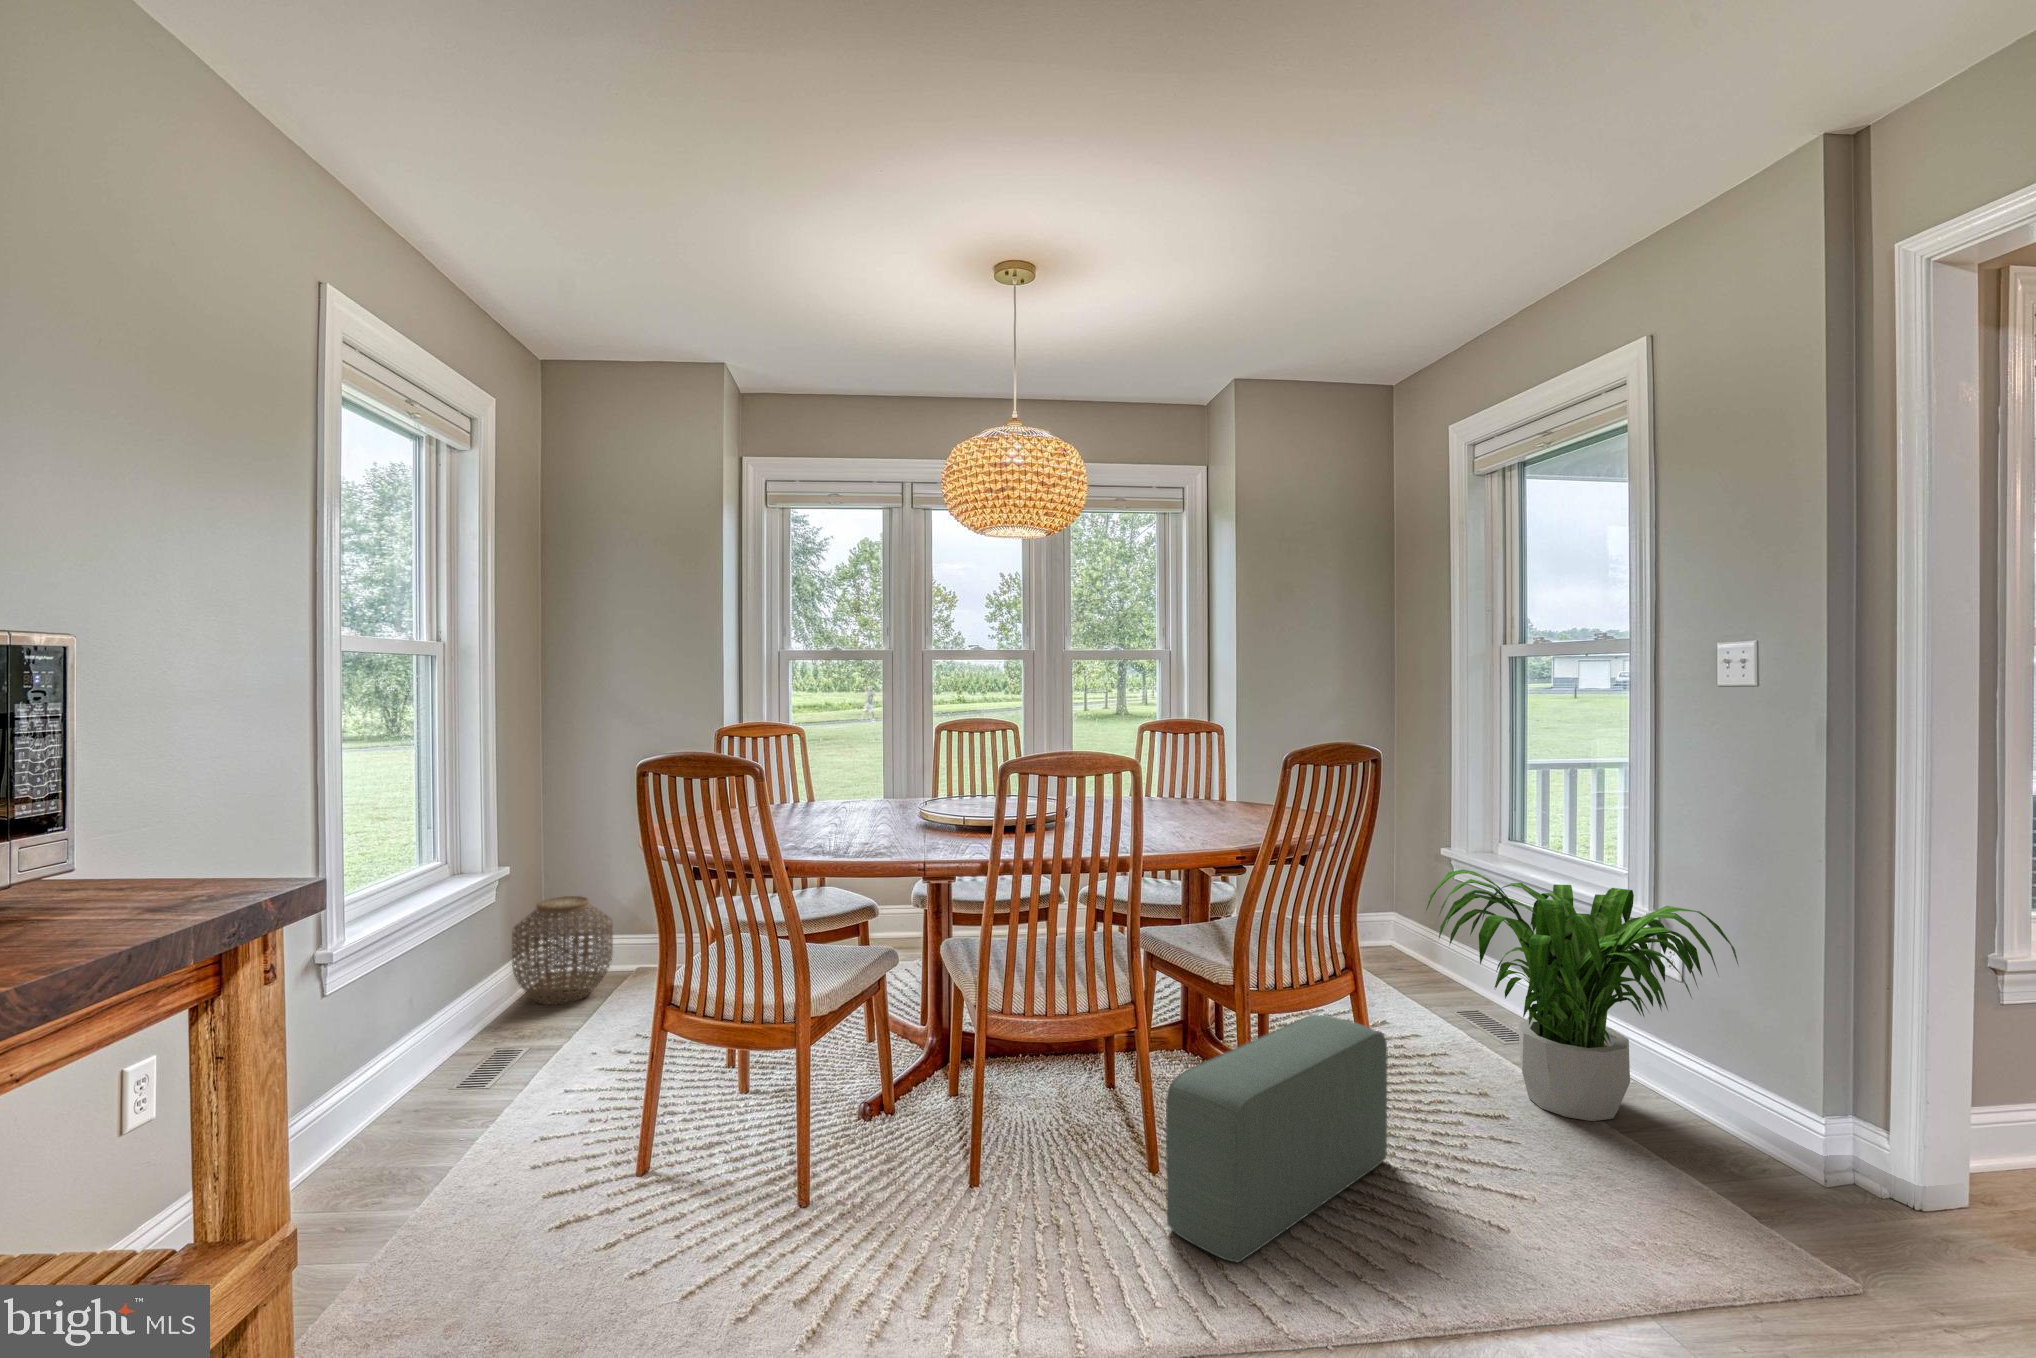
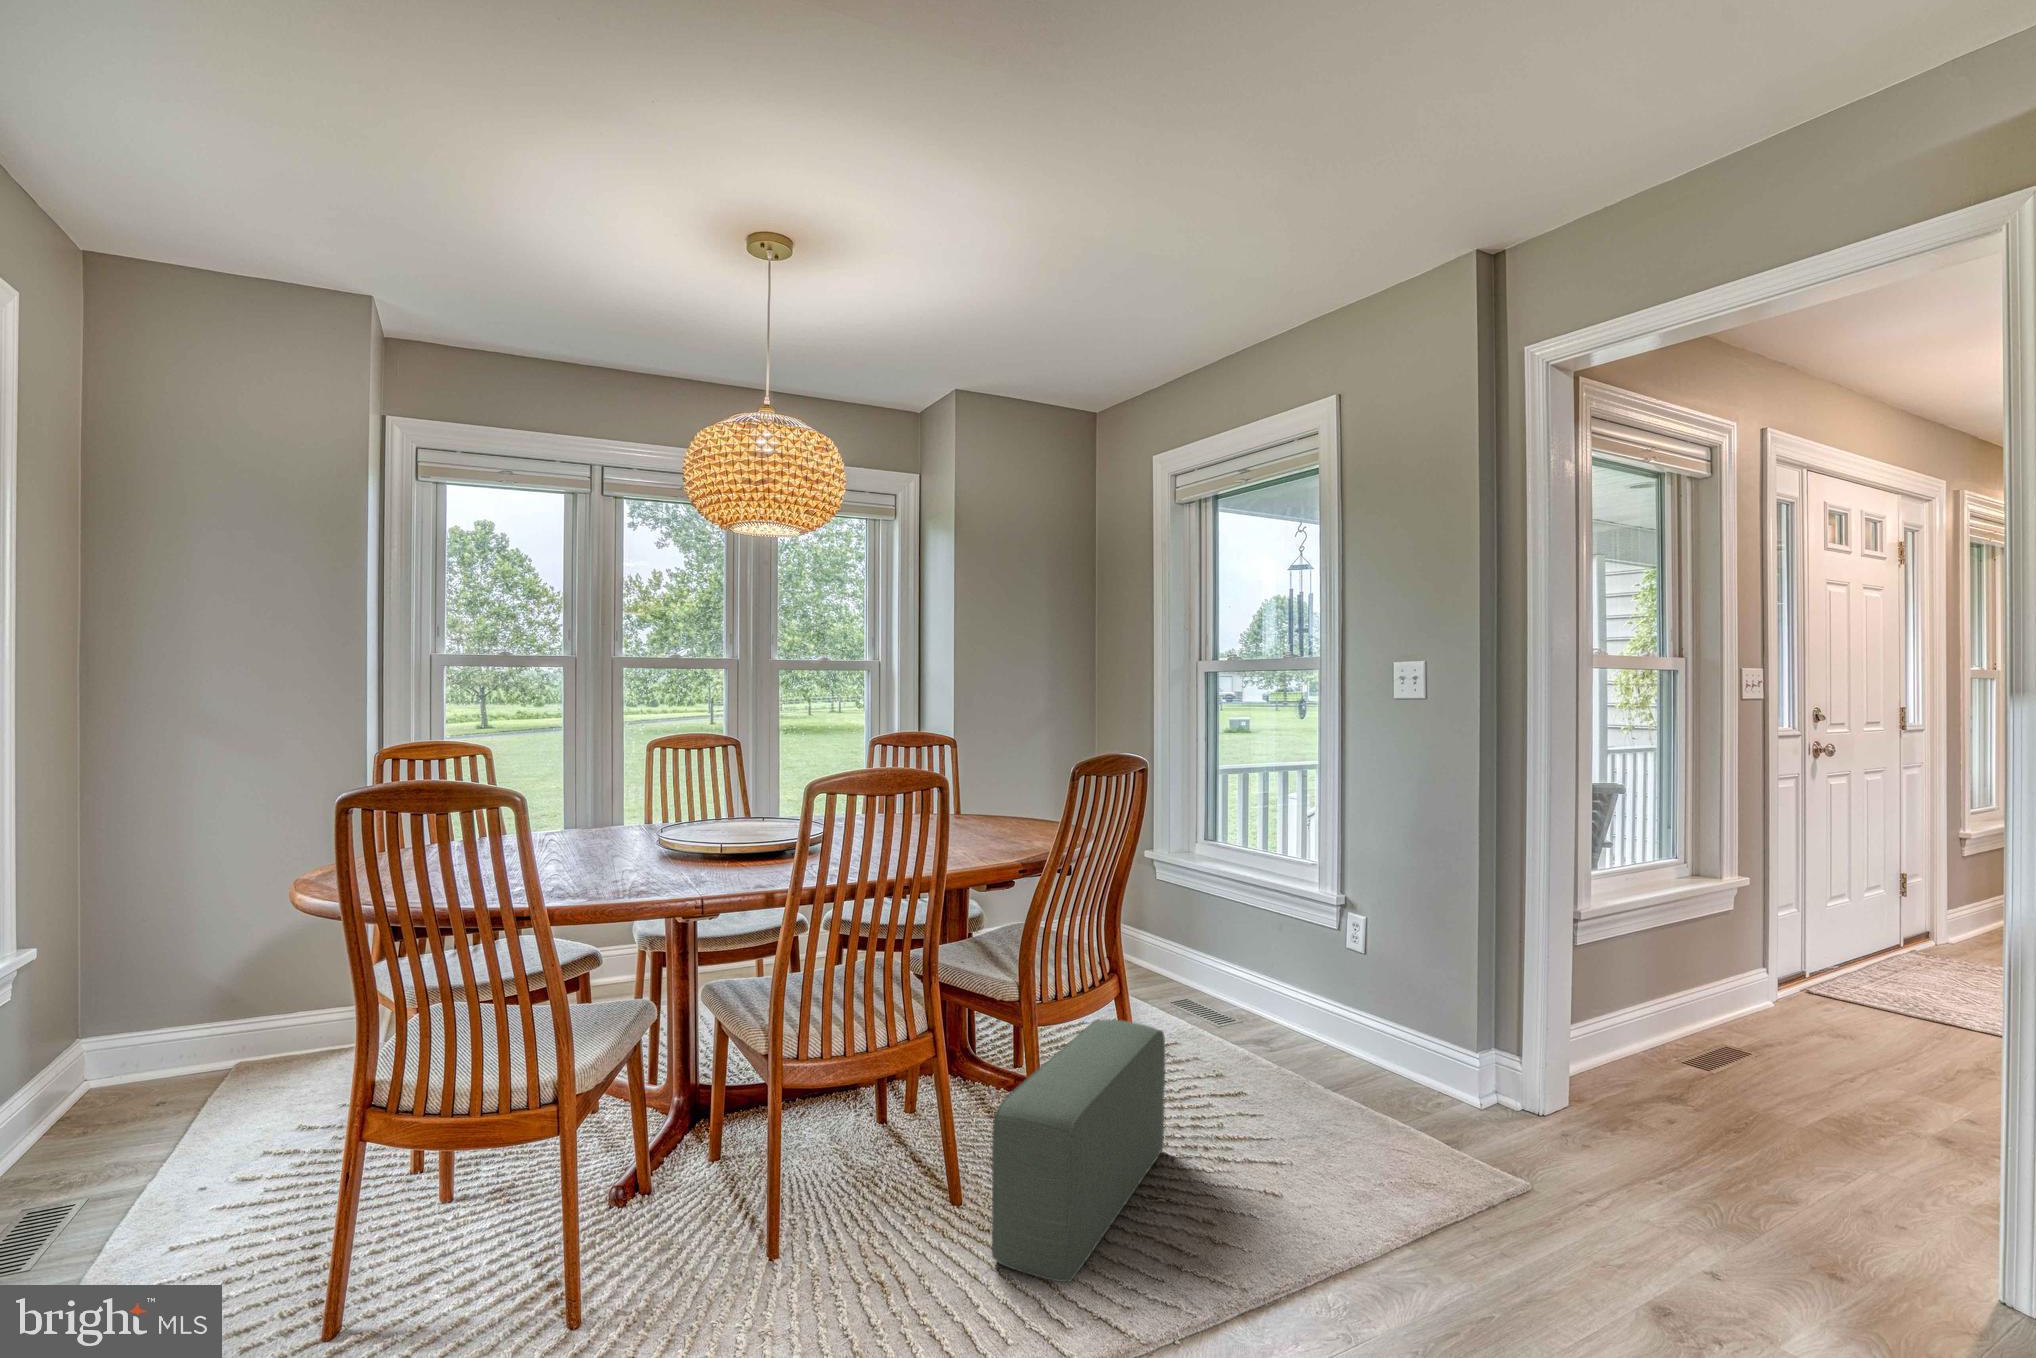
potted plant: present [1426,870,1738,1121] -> none [1166,868,1418,1082]
woven basket: present [512,896,613,1004] -> none [36,976,204,1128]

